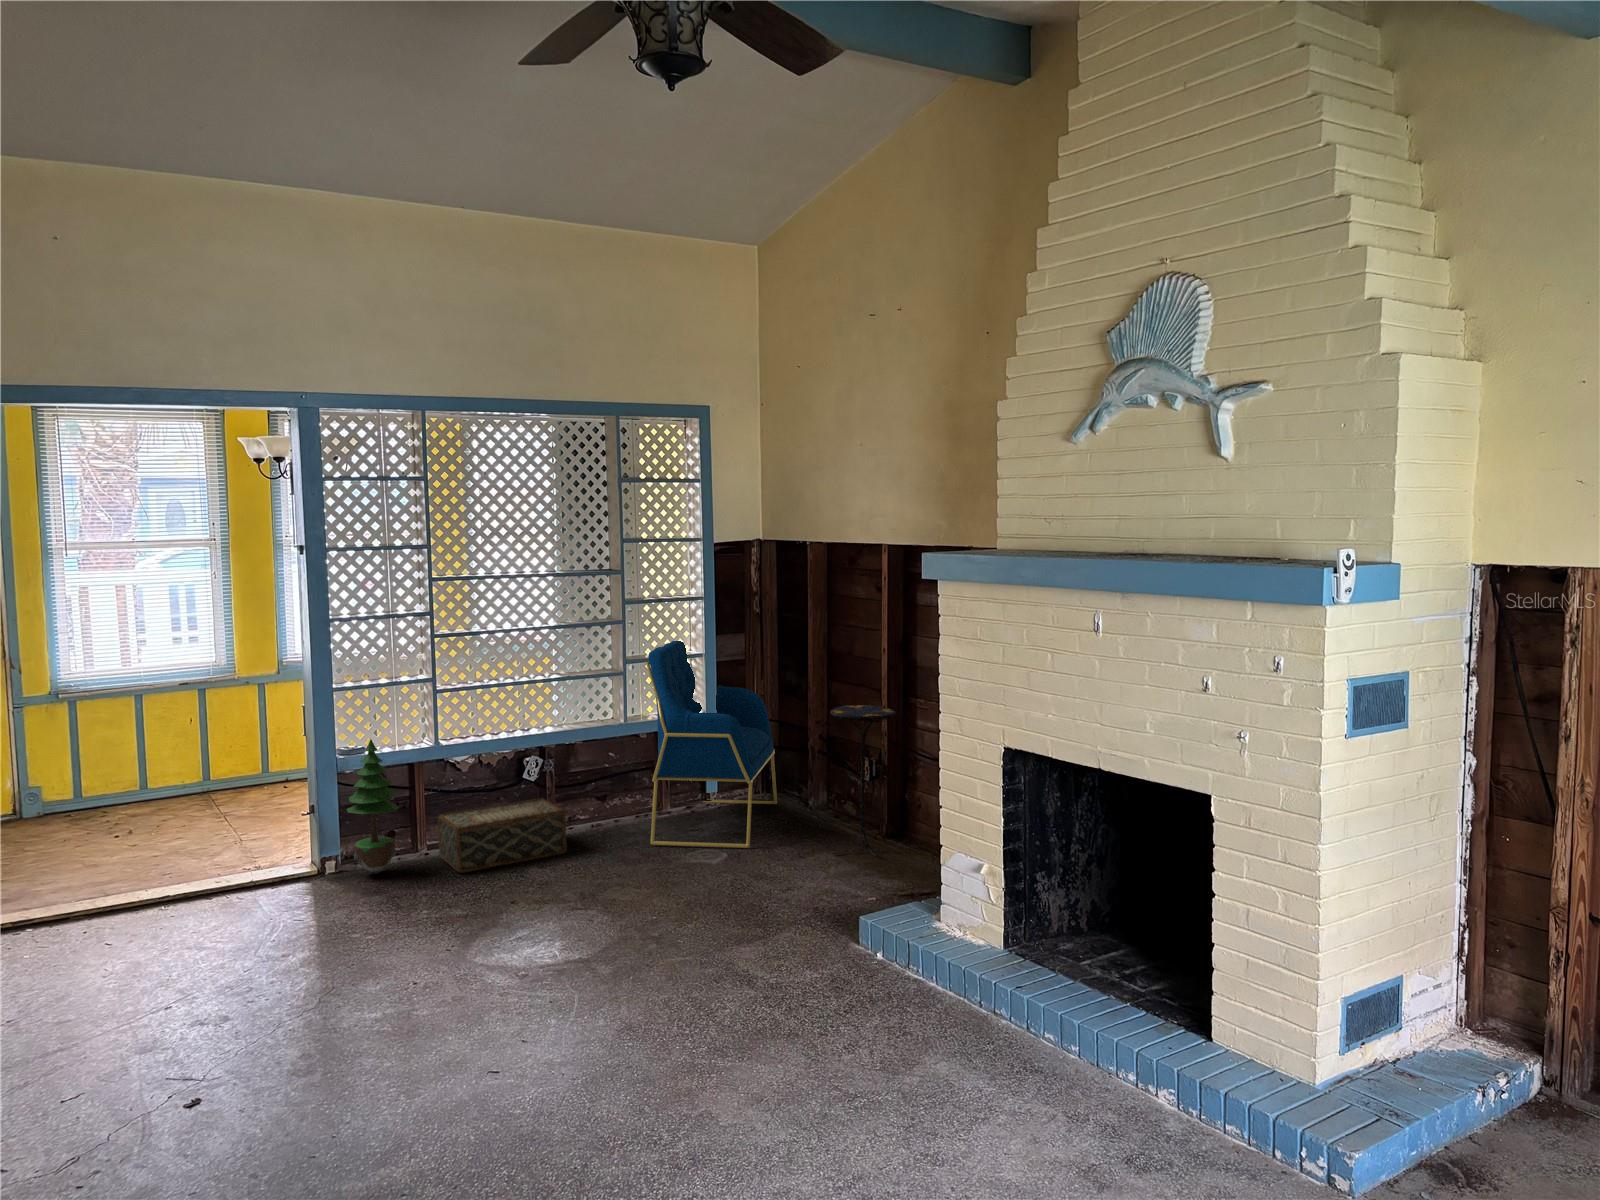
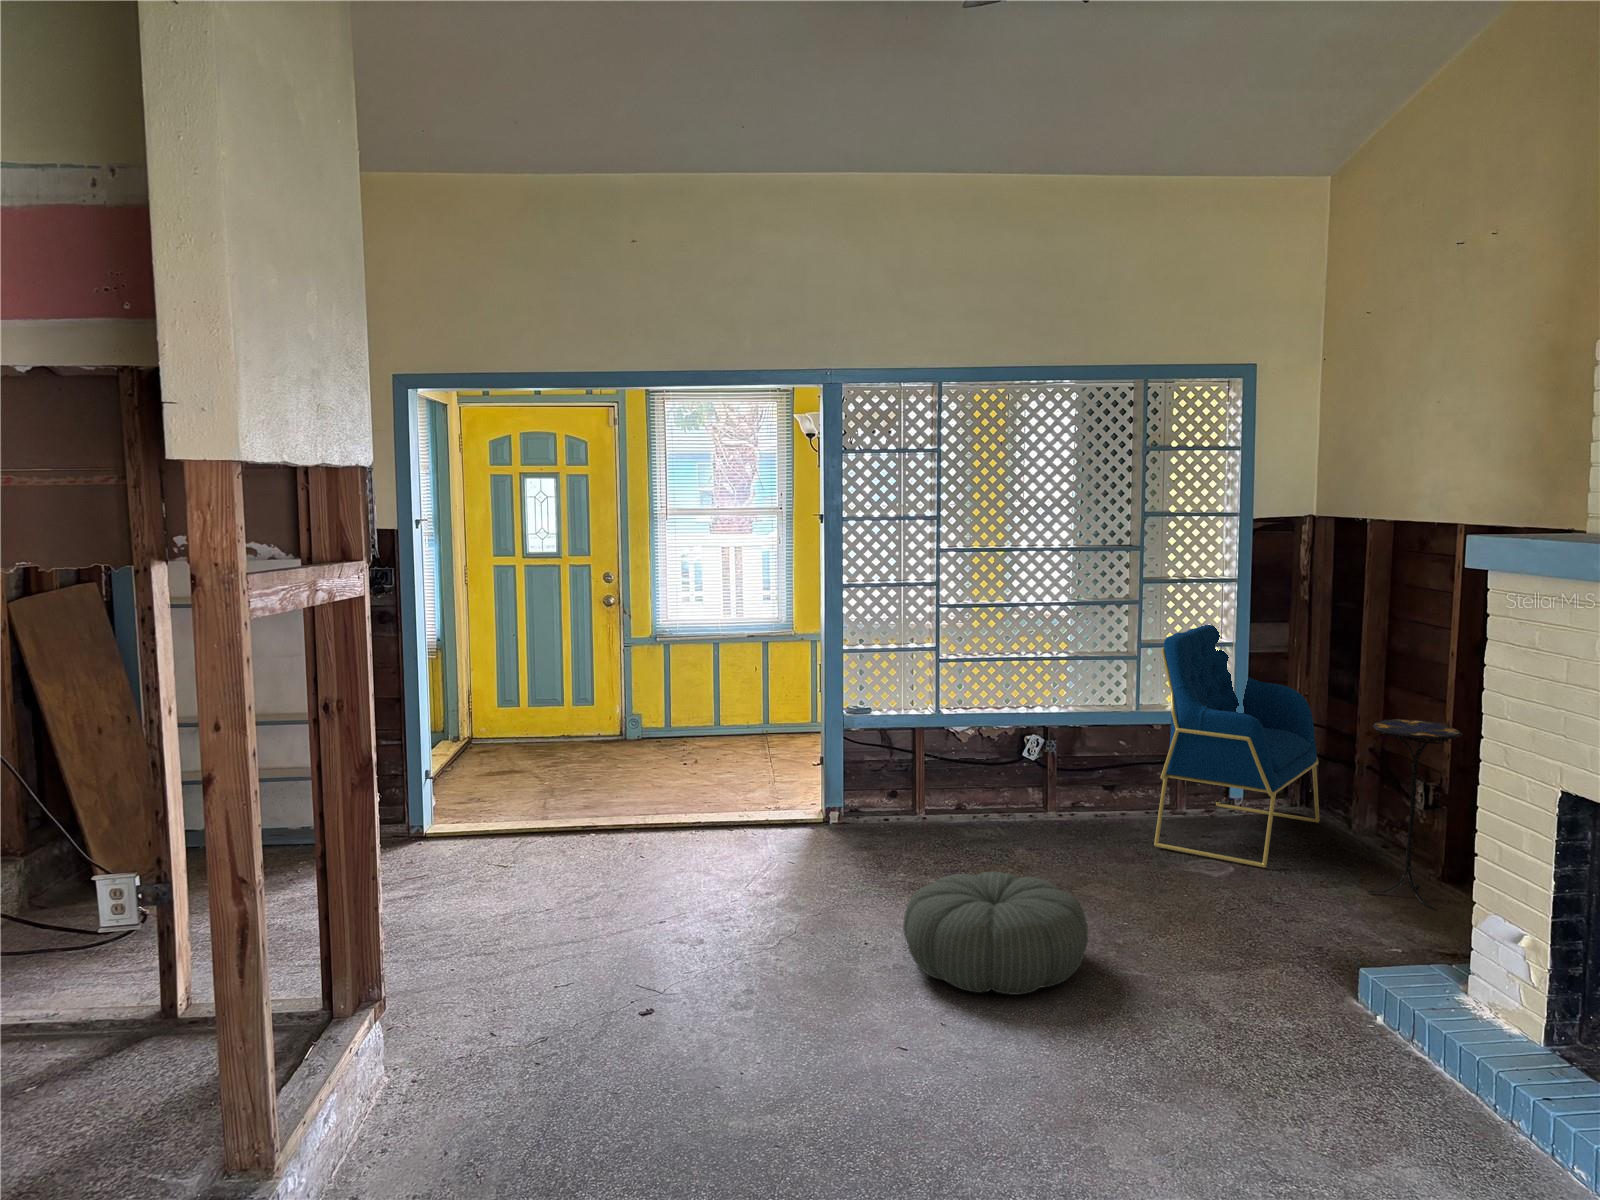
potted tree: present [347,739,399,874] -> none [855,702,902,833]
woven basket: present [438,798,567,873] -> none [939,781,1064,844]
pouf: none [445,887,630,1010] -> present [903,871,1088,994]

